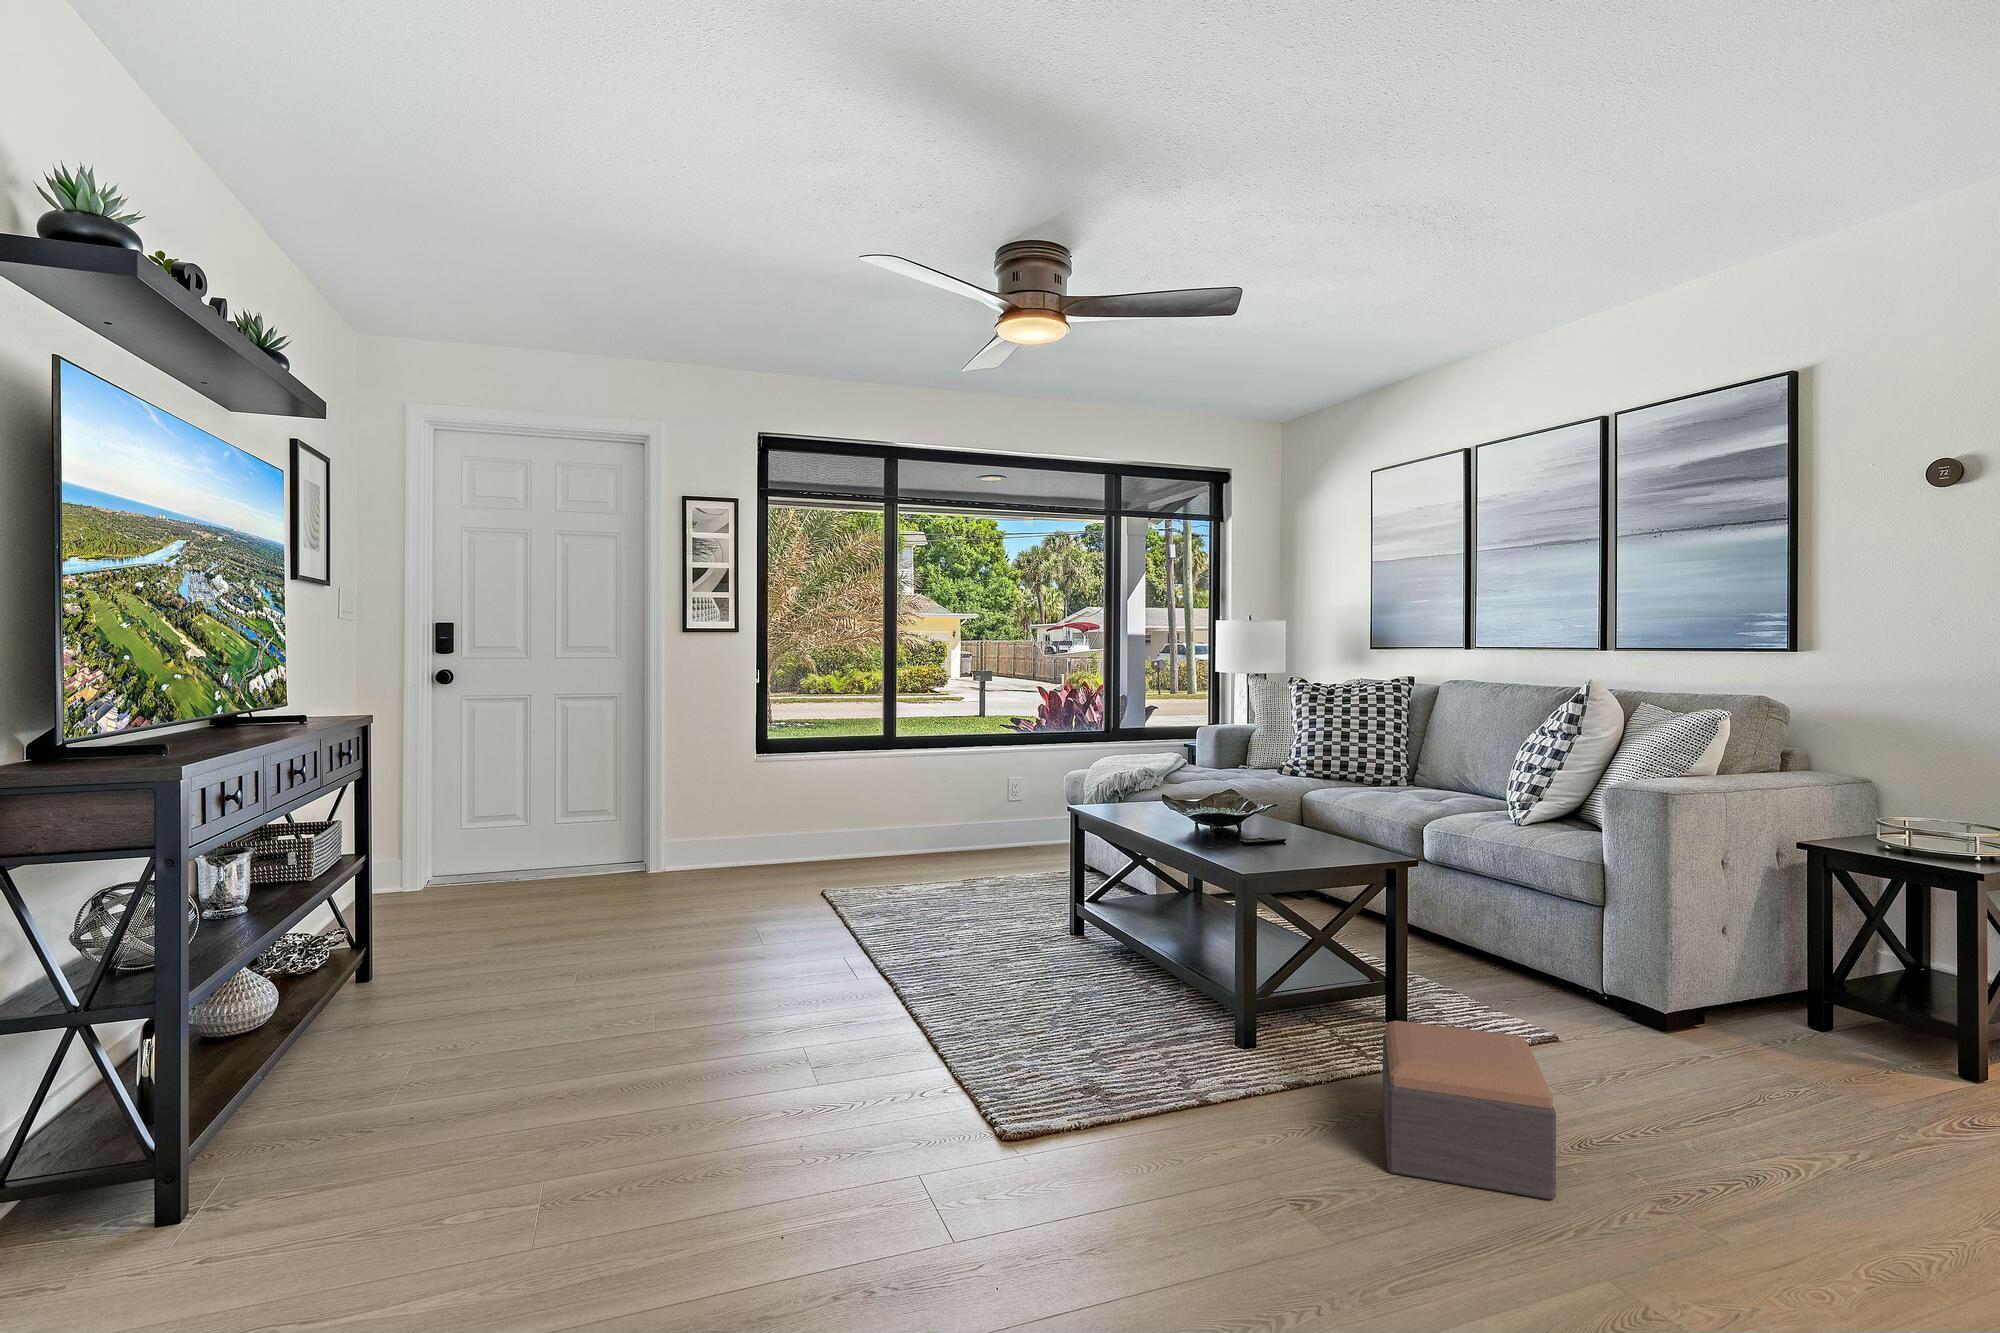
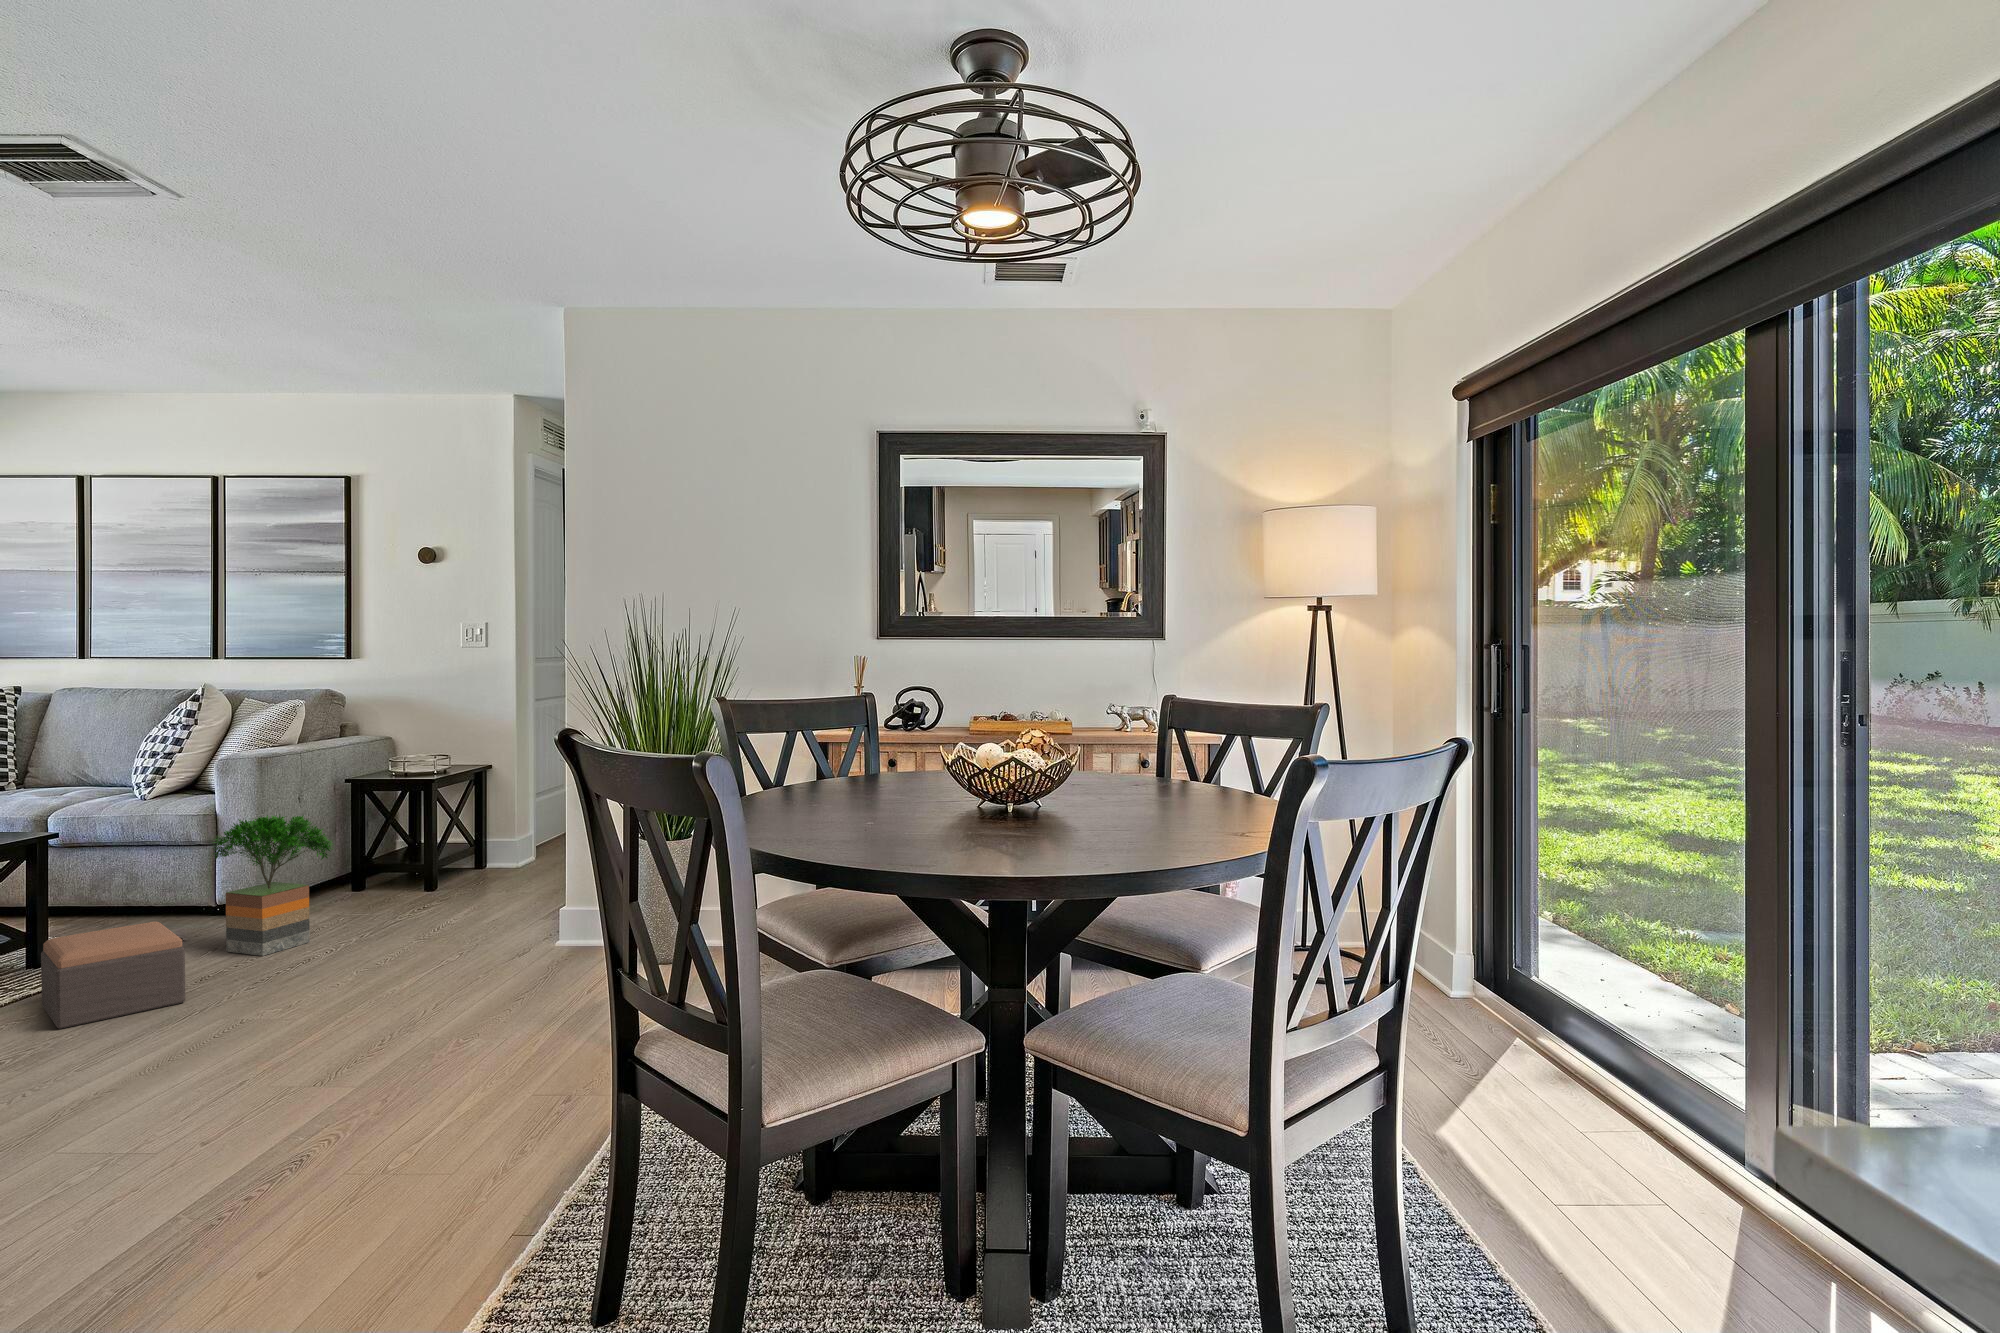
potted tree: none [1594,892,1804,1131] -> present [211,815,333,956]

